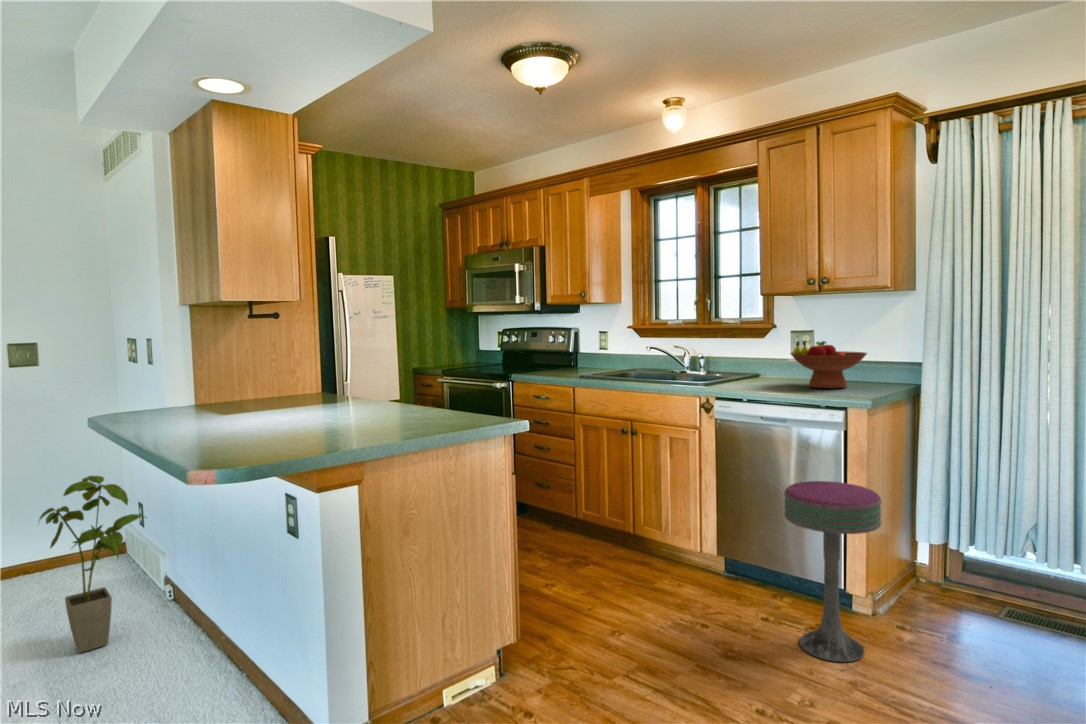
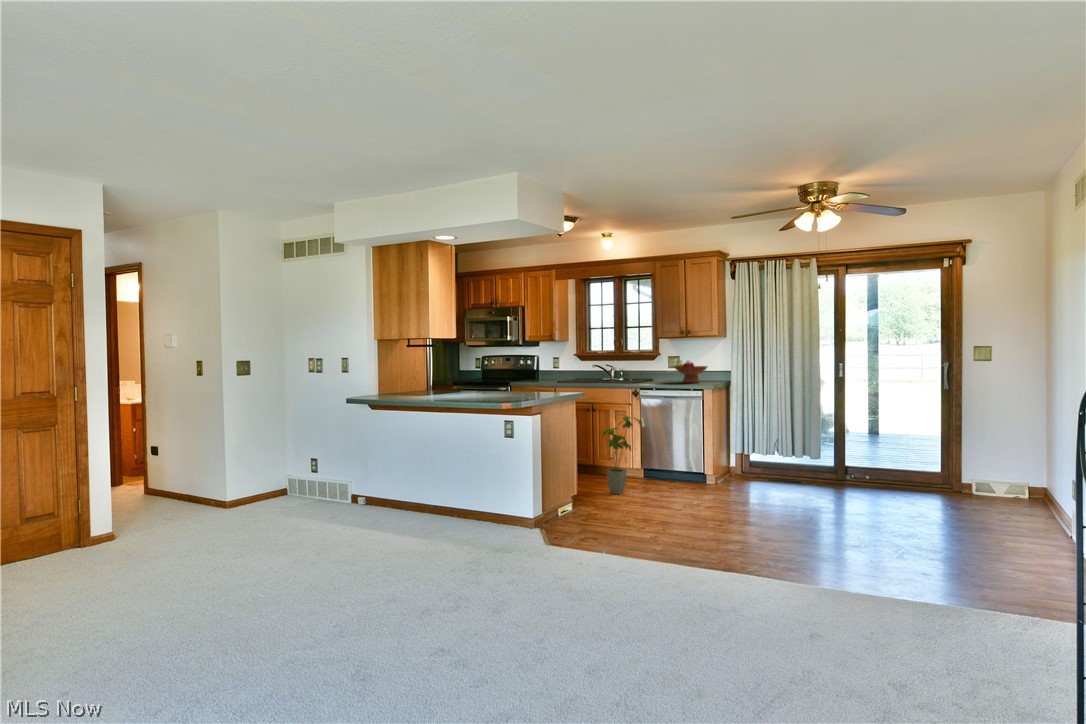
house plant: present [39,476,146,653] -> present [603,415,641,494]
bar stool: present [784,481,881,662] -> none [682,422,721,496]

